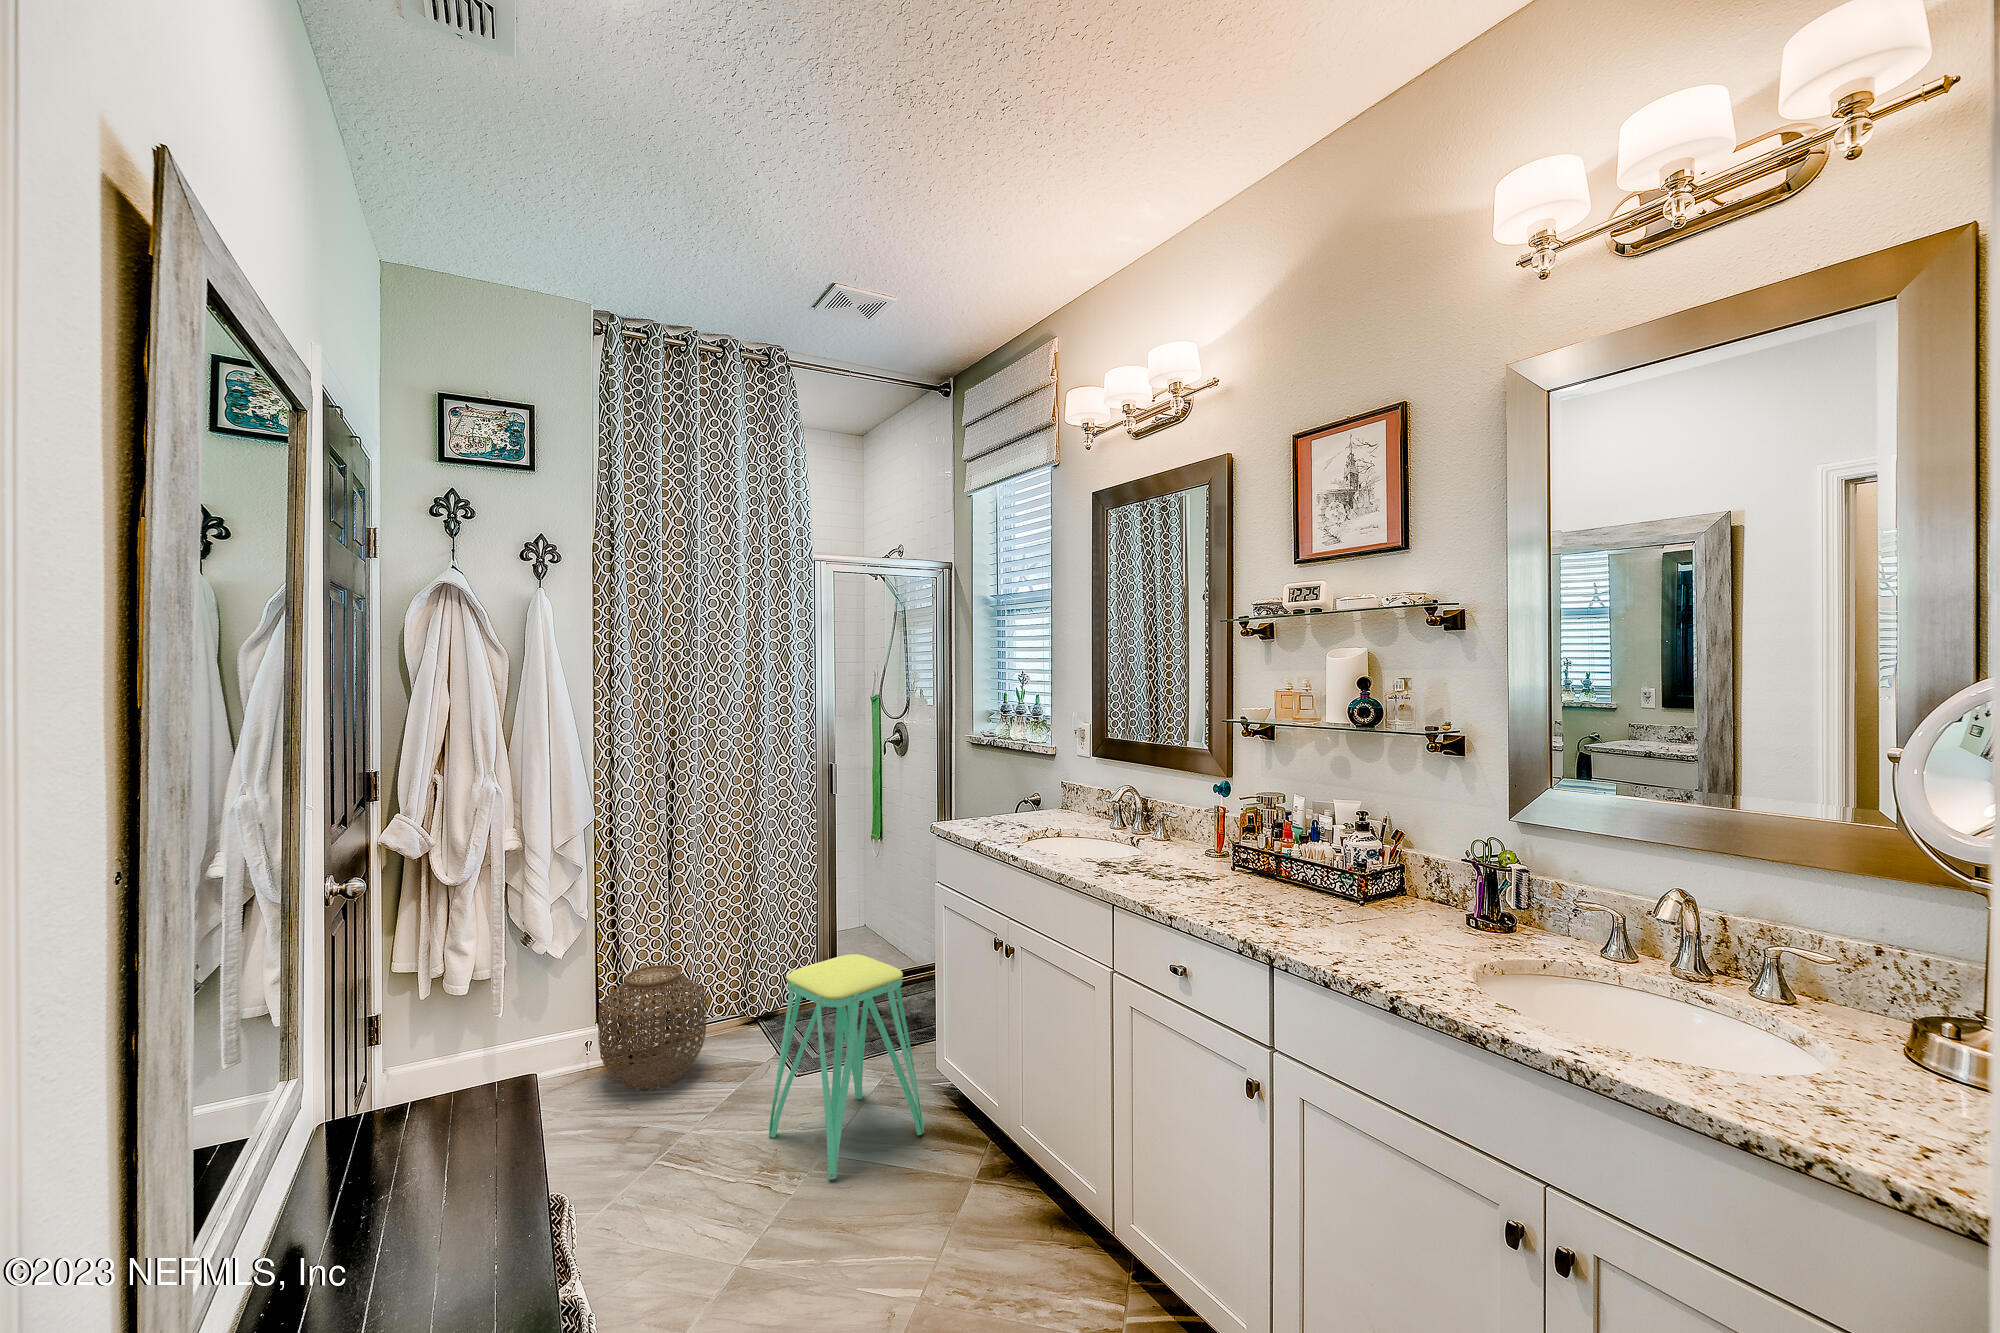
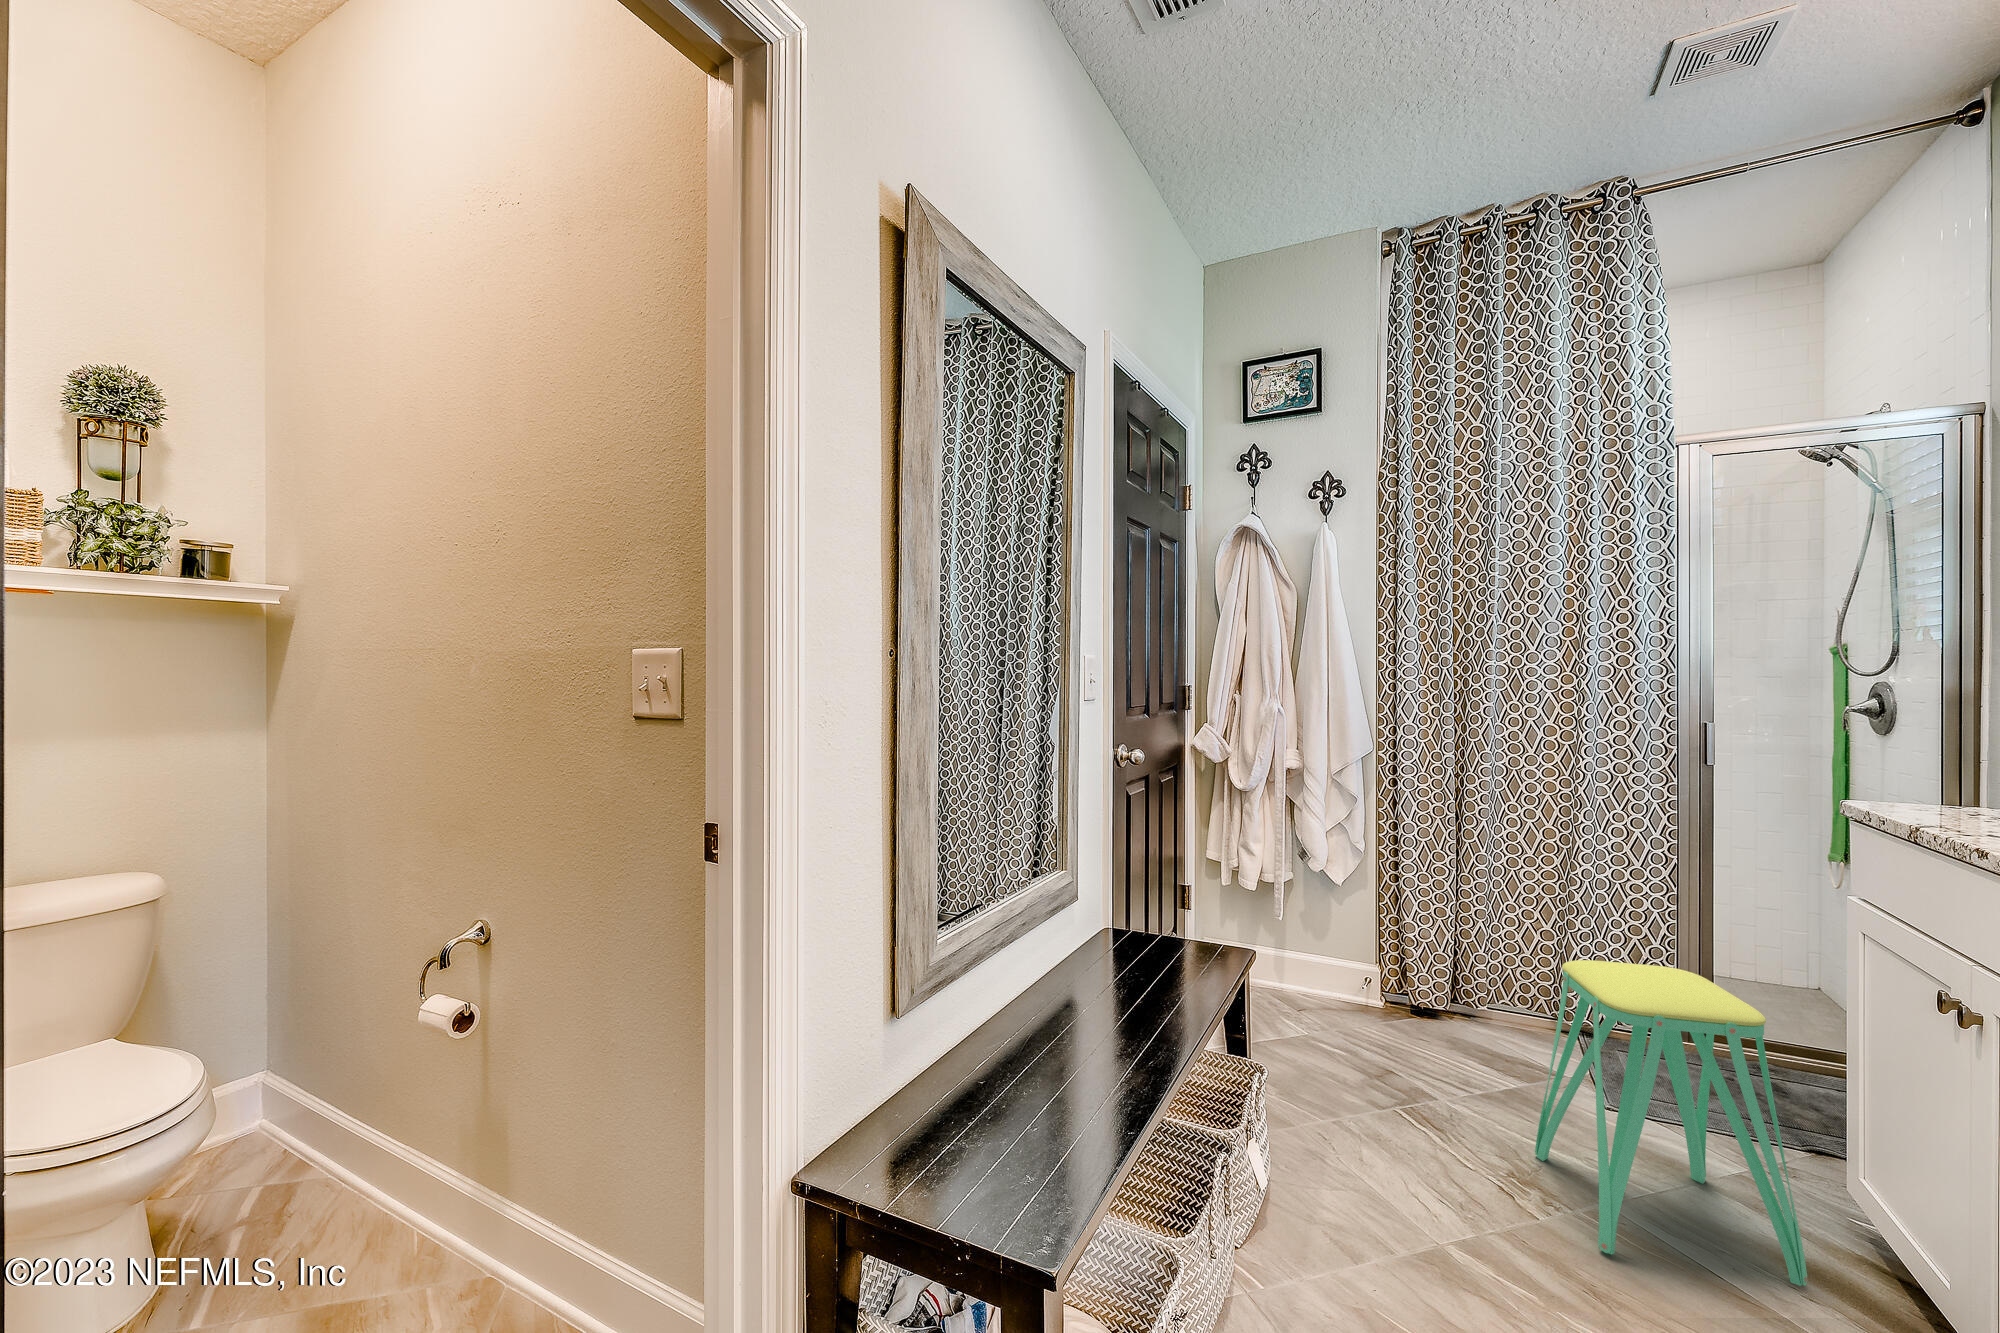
woven basket: present [598,965,706,1089] -> none [1367,914,1489,1047]

